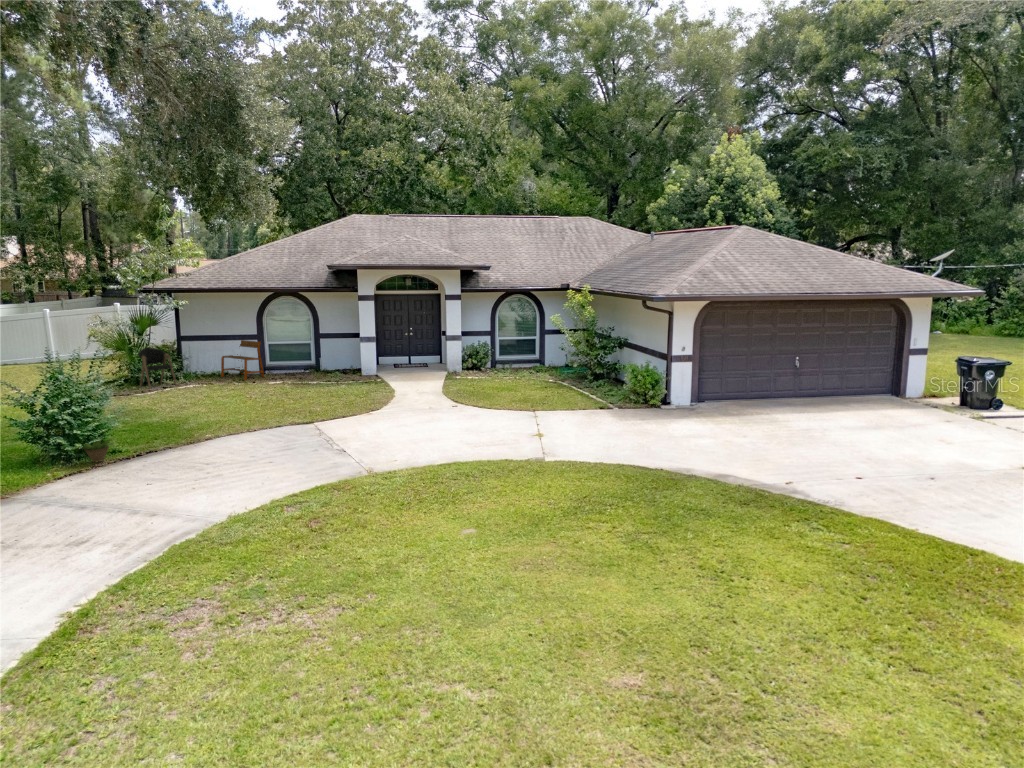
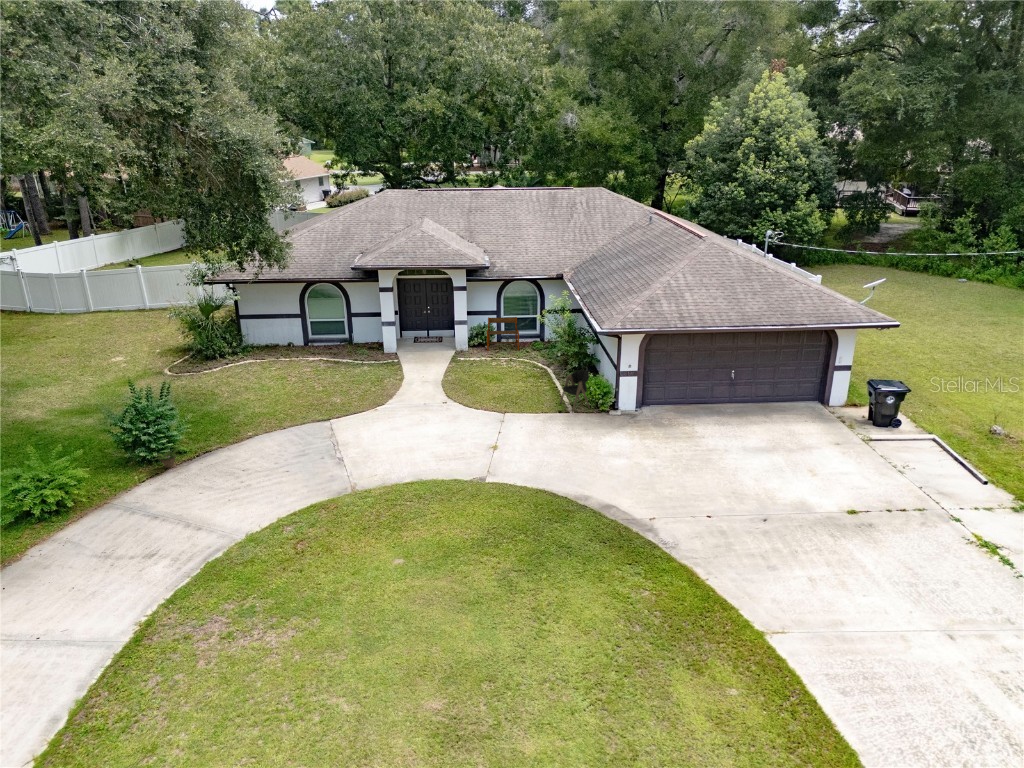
bench: present [221,340,264,380] -> present [487,317,519,351]
chair: present [139,348,176,388] -> present [560,370,590,413]

